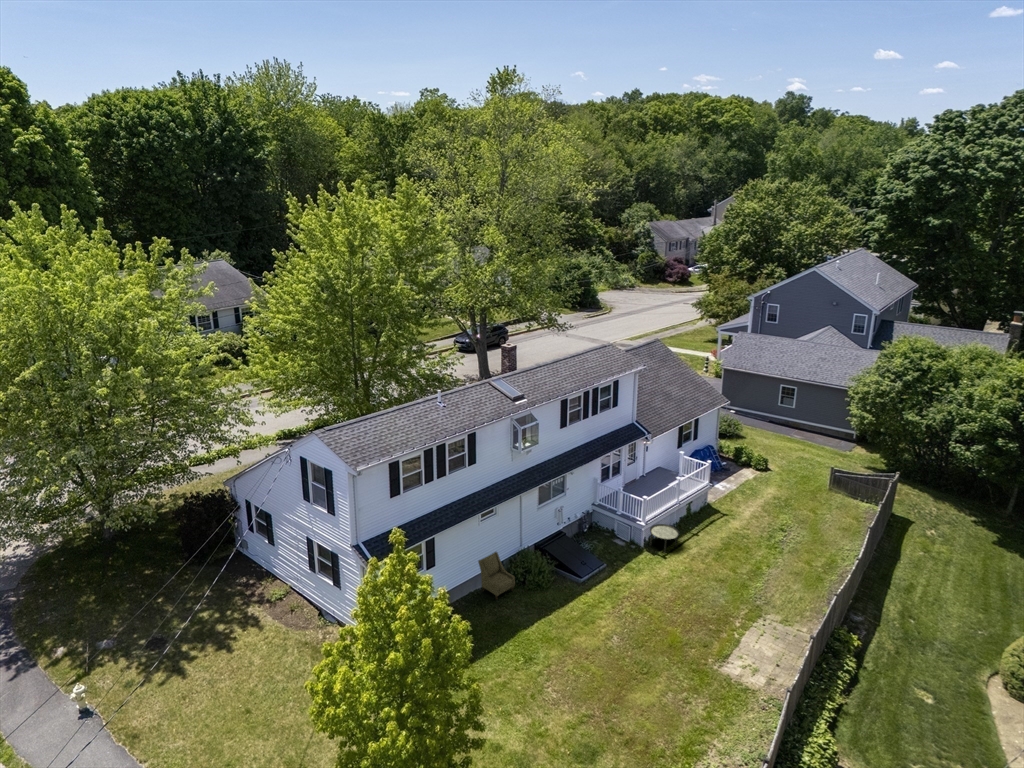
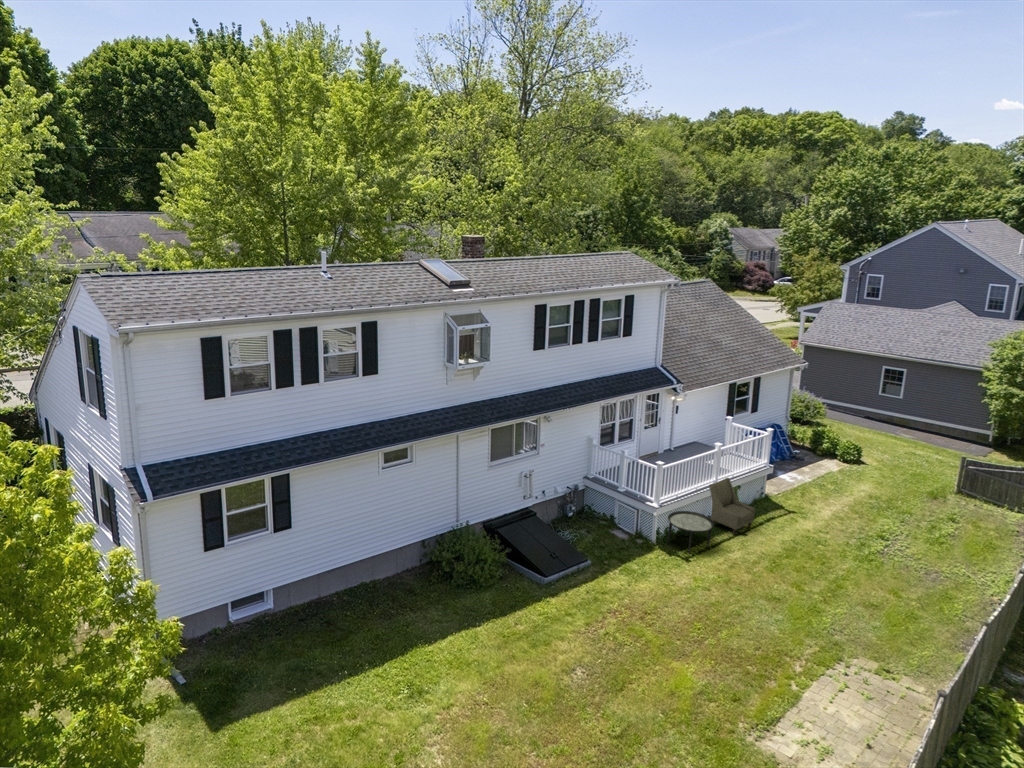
chair: present [478,552,515,600] -> present [709,478,755,535]

